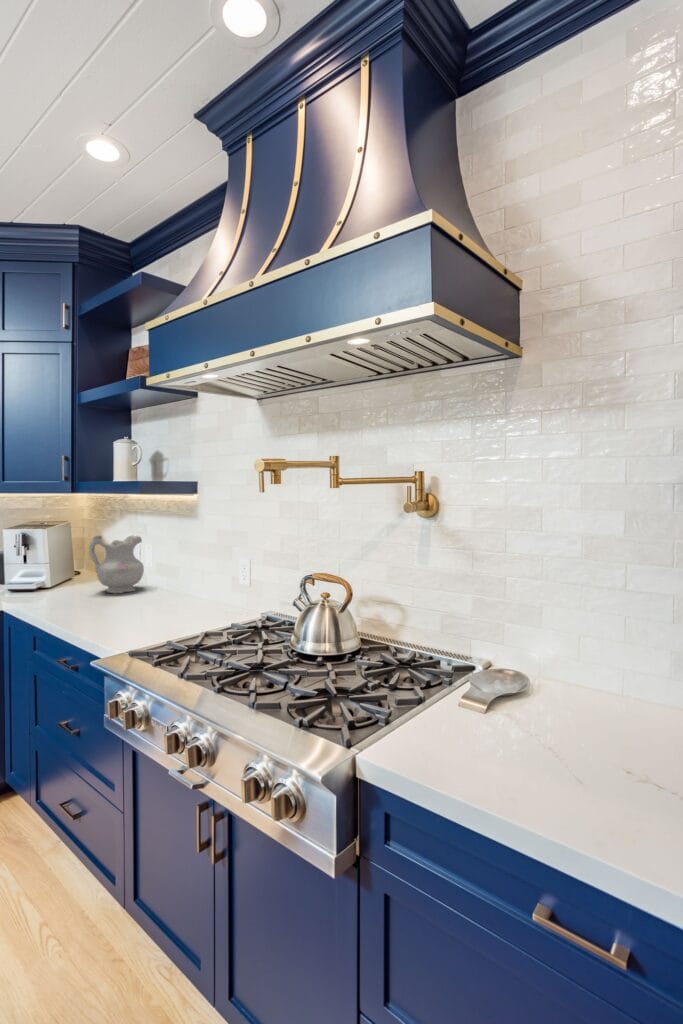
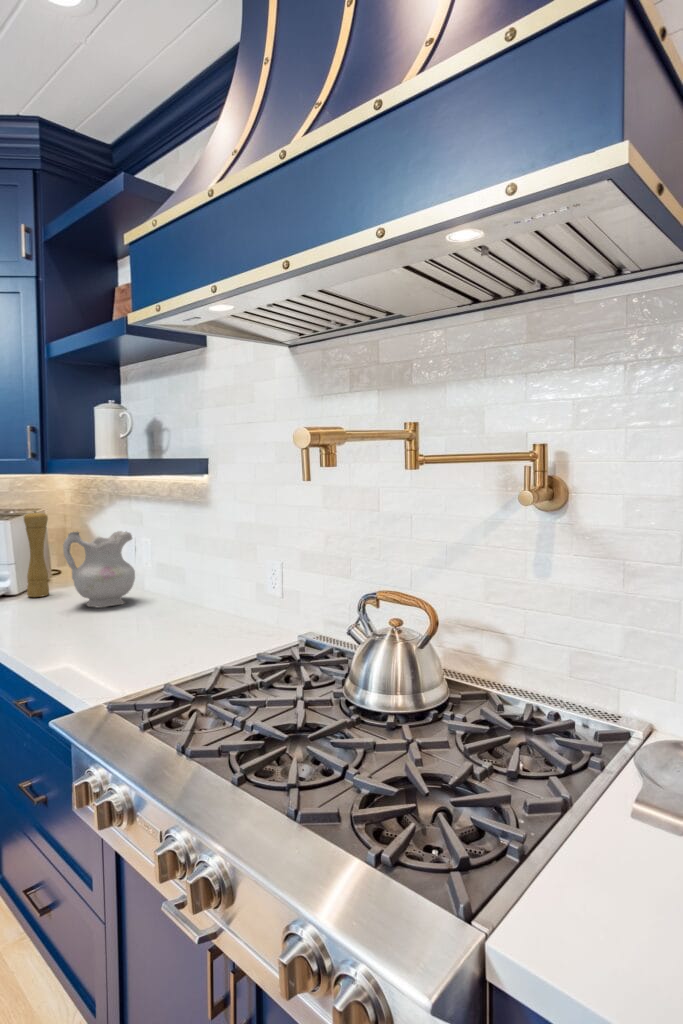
pepper mill: none [57,521,77,587] -> present [24,511,49,597]

